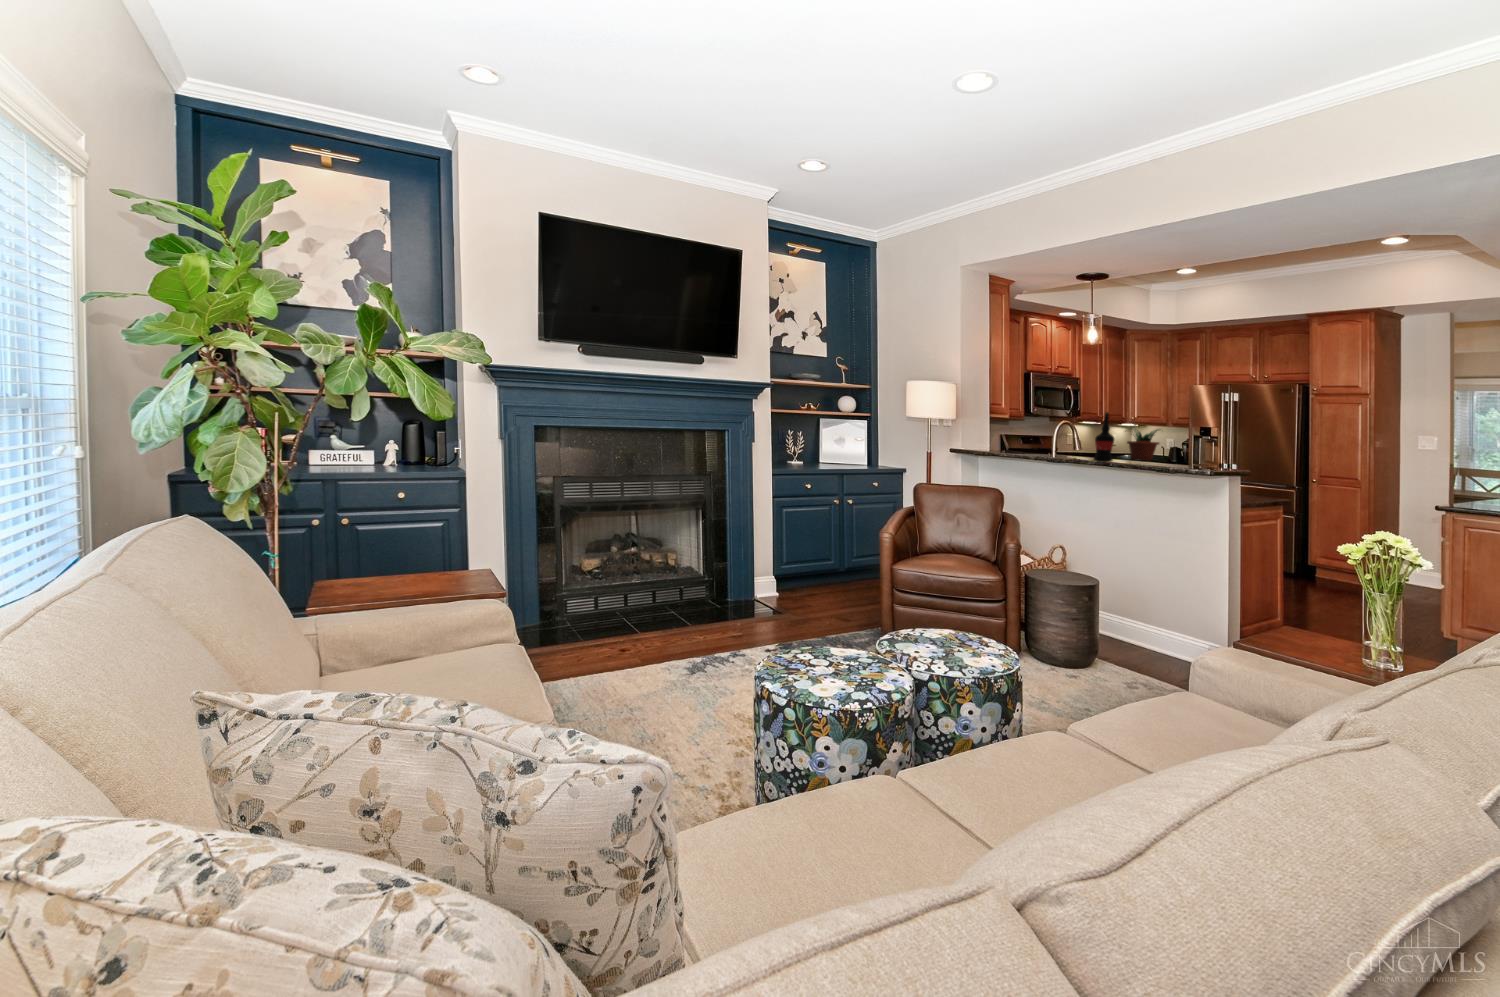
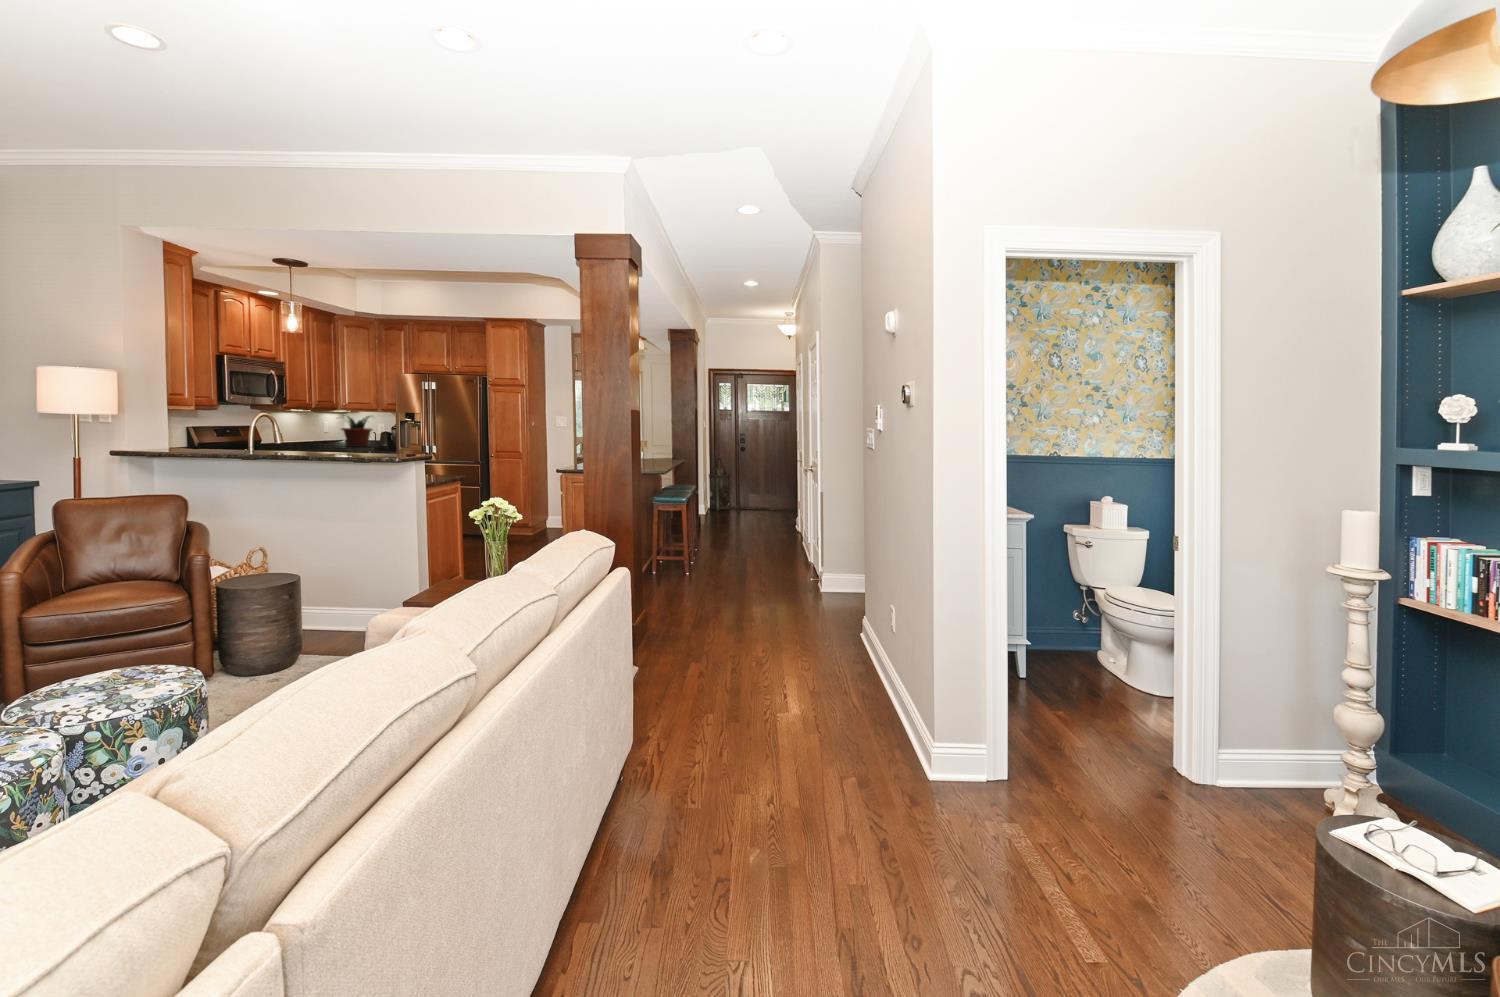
wine bottle: present [1094,412,1114,462] -> none [293,407,314,457]

